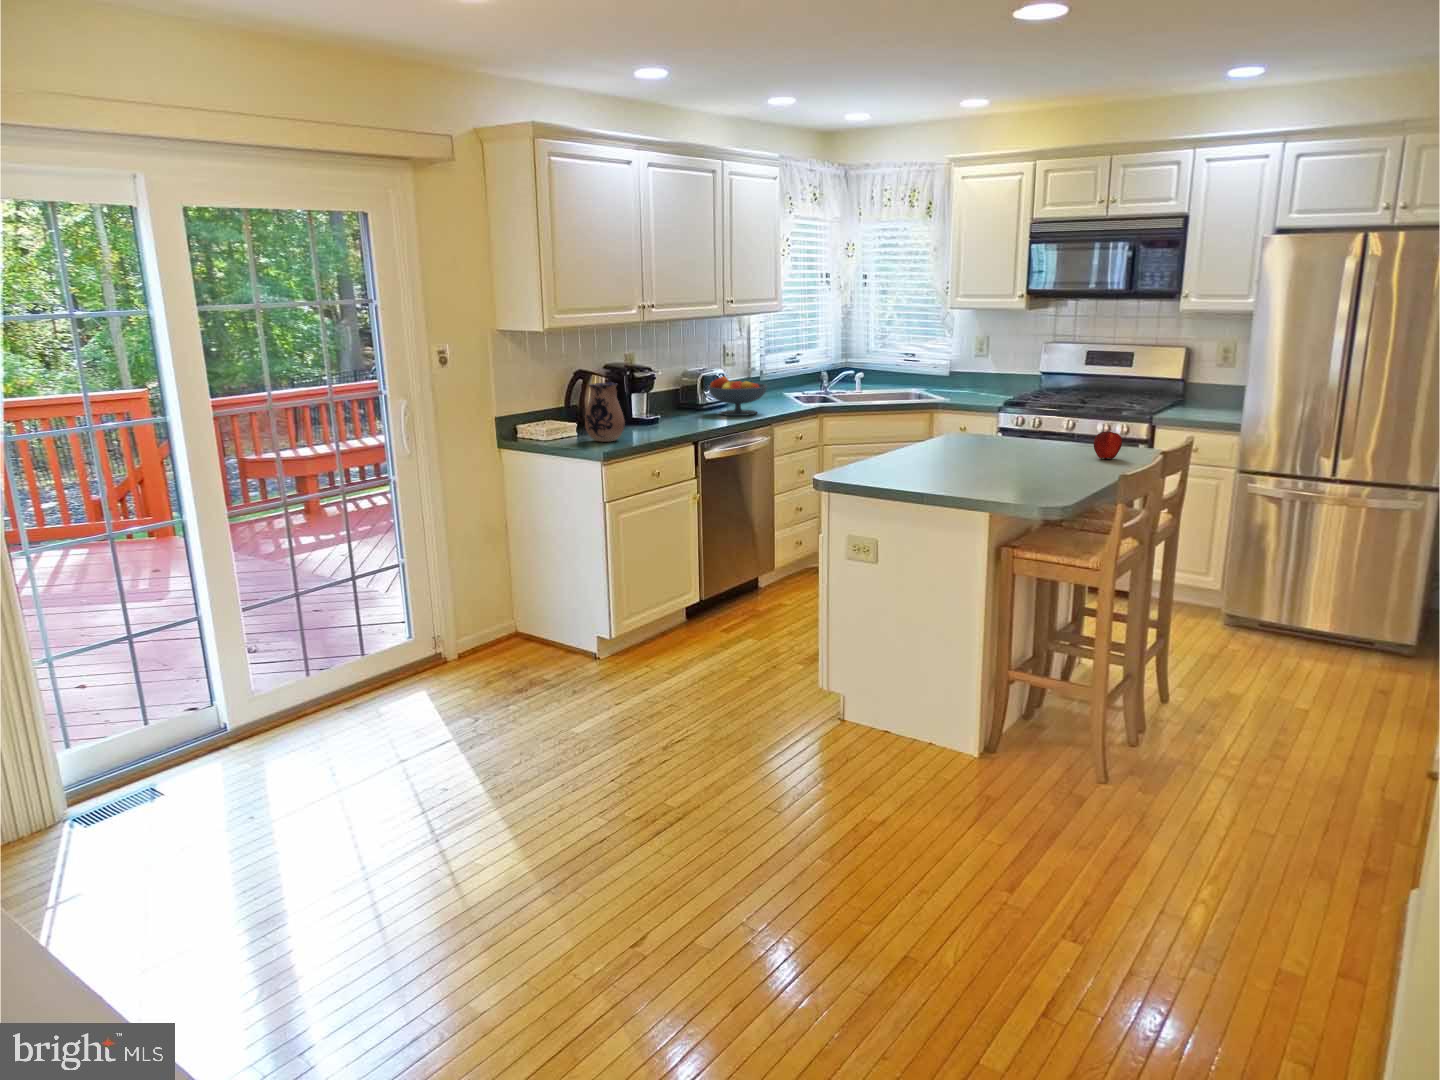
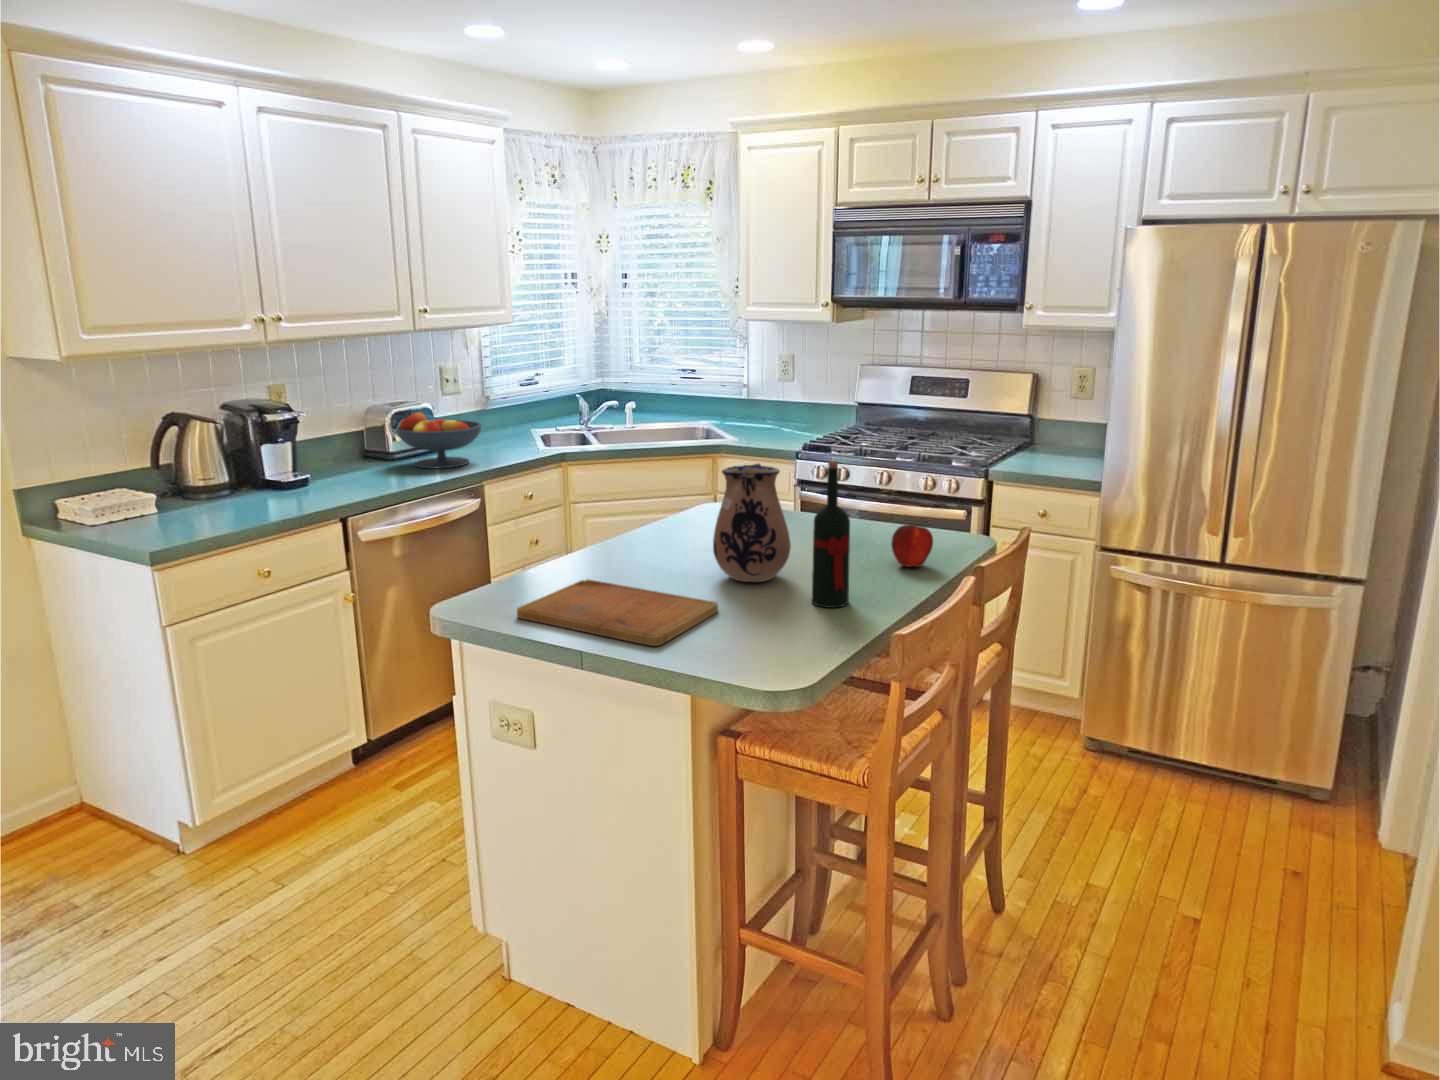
ceramic pitcher: present [585,382,625,442] -> present [713,463,791,582]
wine bottle: none [1047,384,1074,474] -> present [812,461,850,608]
cutting board: none [869,461,990,486] -> present [517,579,718,646]

